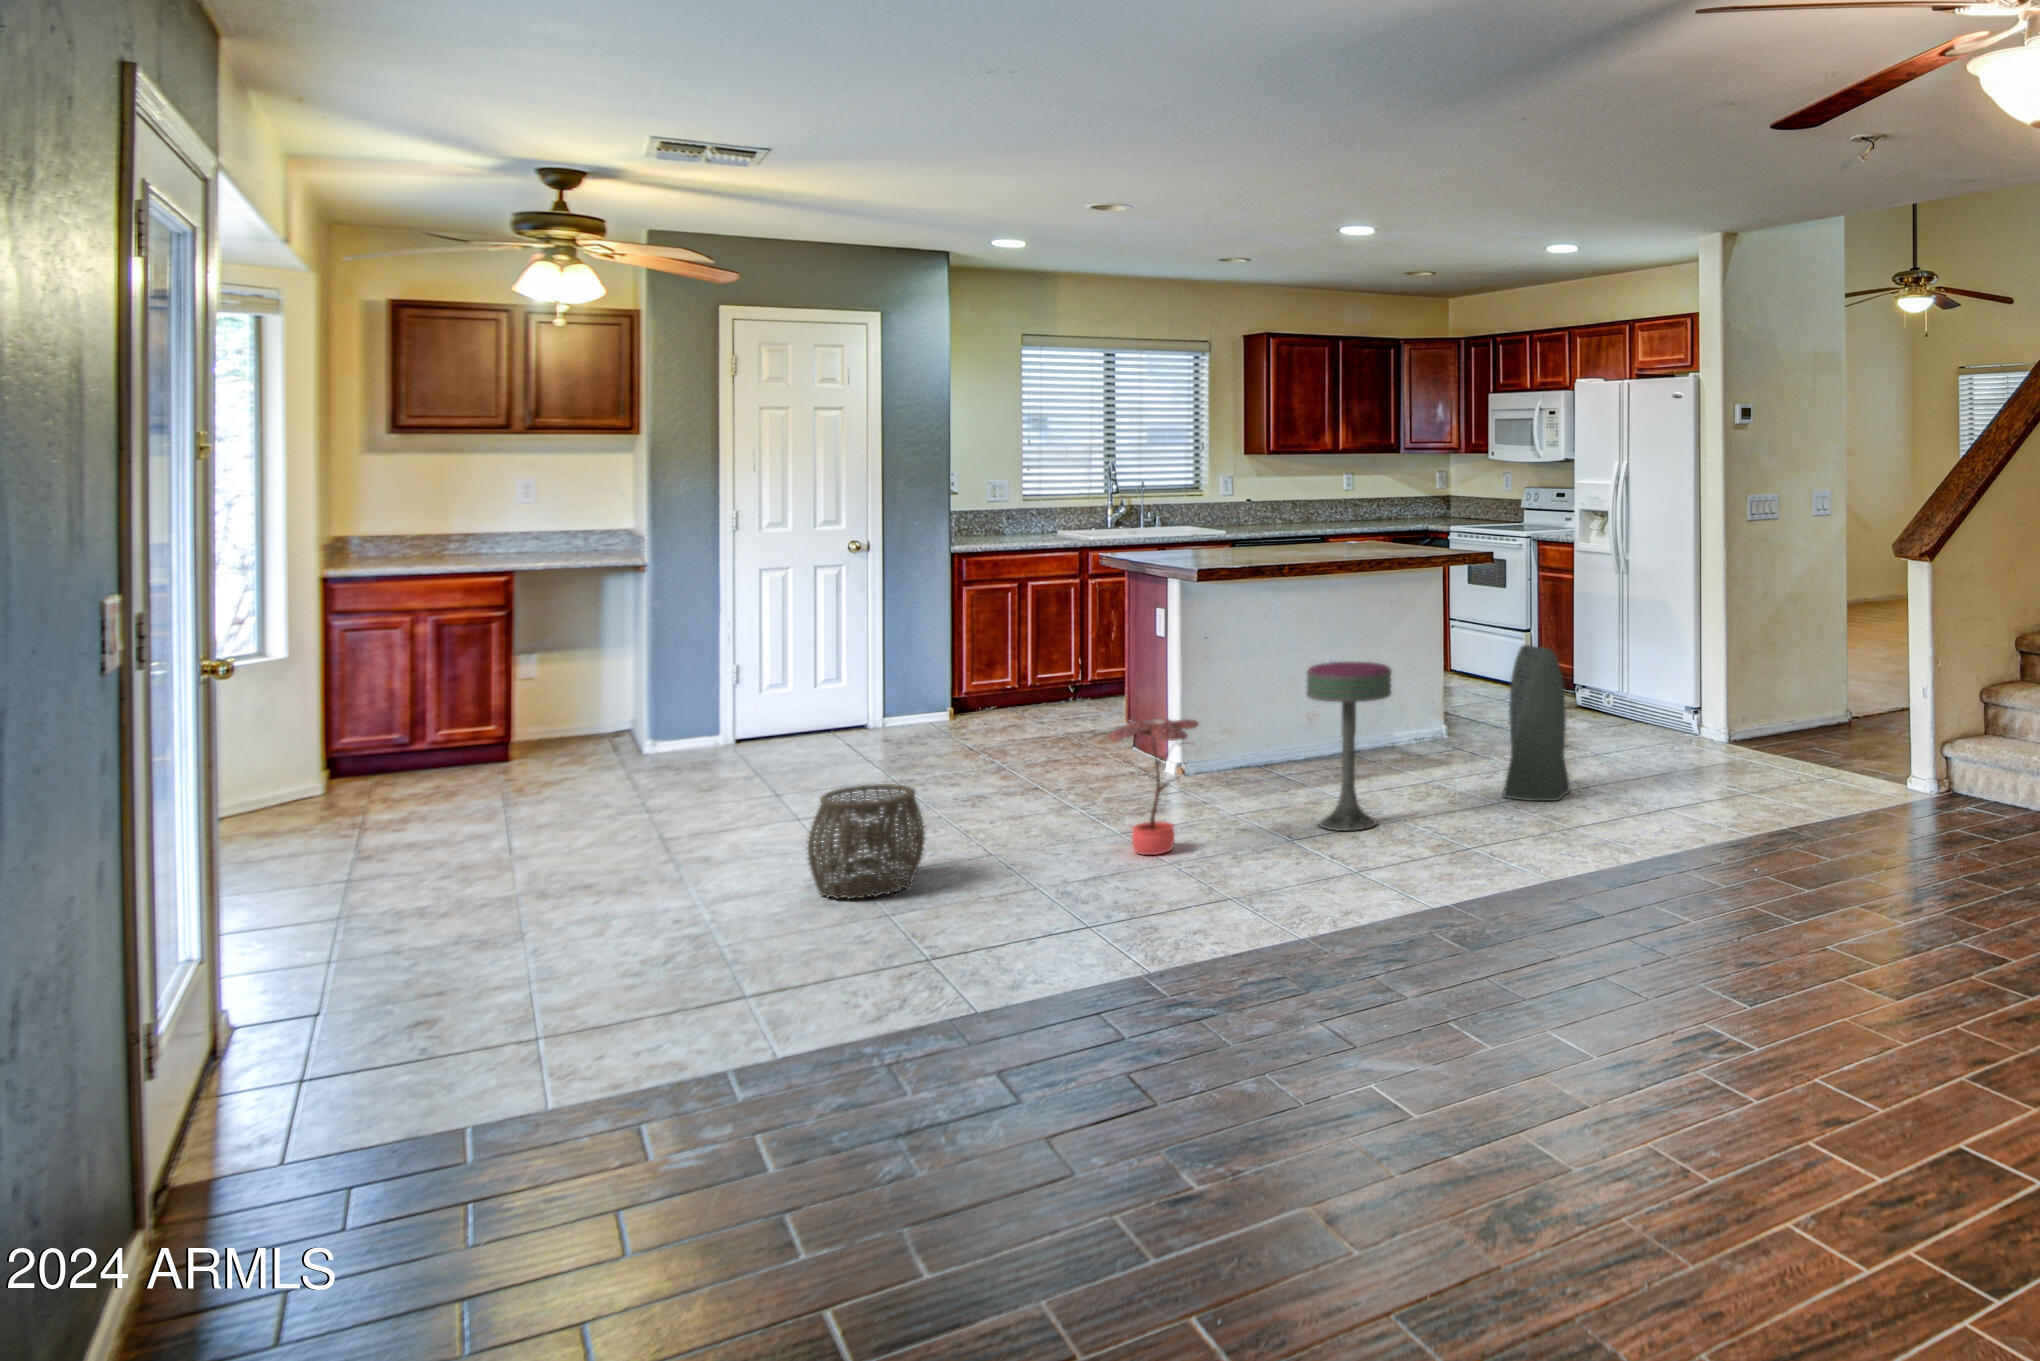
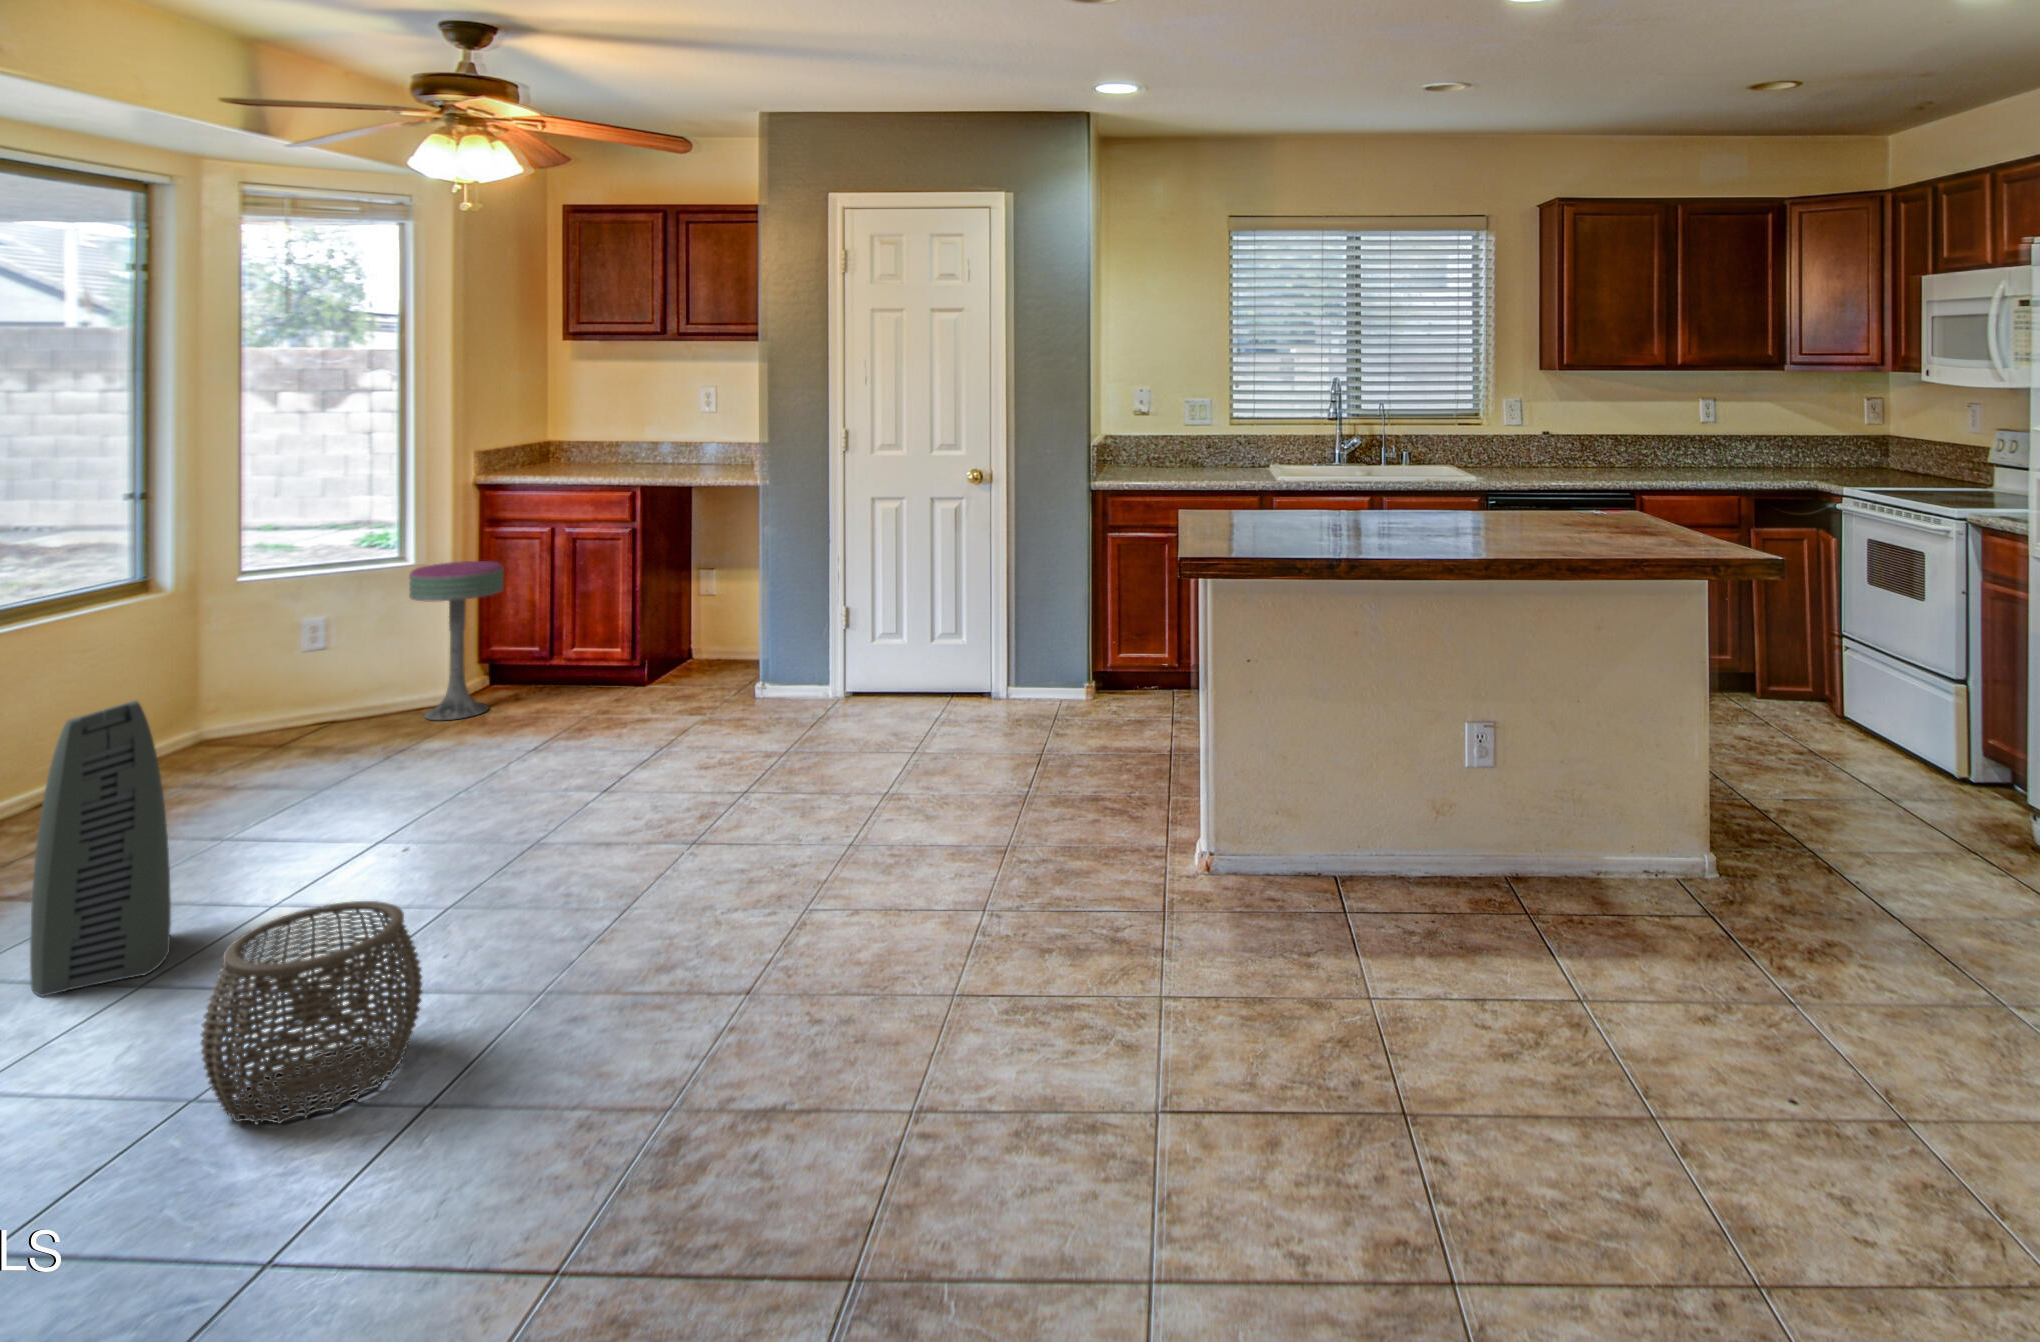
air purifier: present [1503,645,1570,801] -> present [30,700,171,996]
bar stool: present [1306,661,1392,831] -> present [409,561,504,720]
potted plant: present [1108,718,1199,855] -> none [652,868,853,1157]

